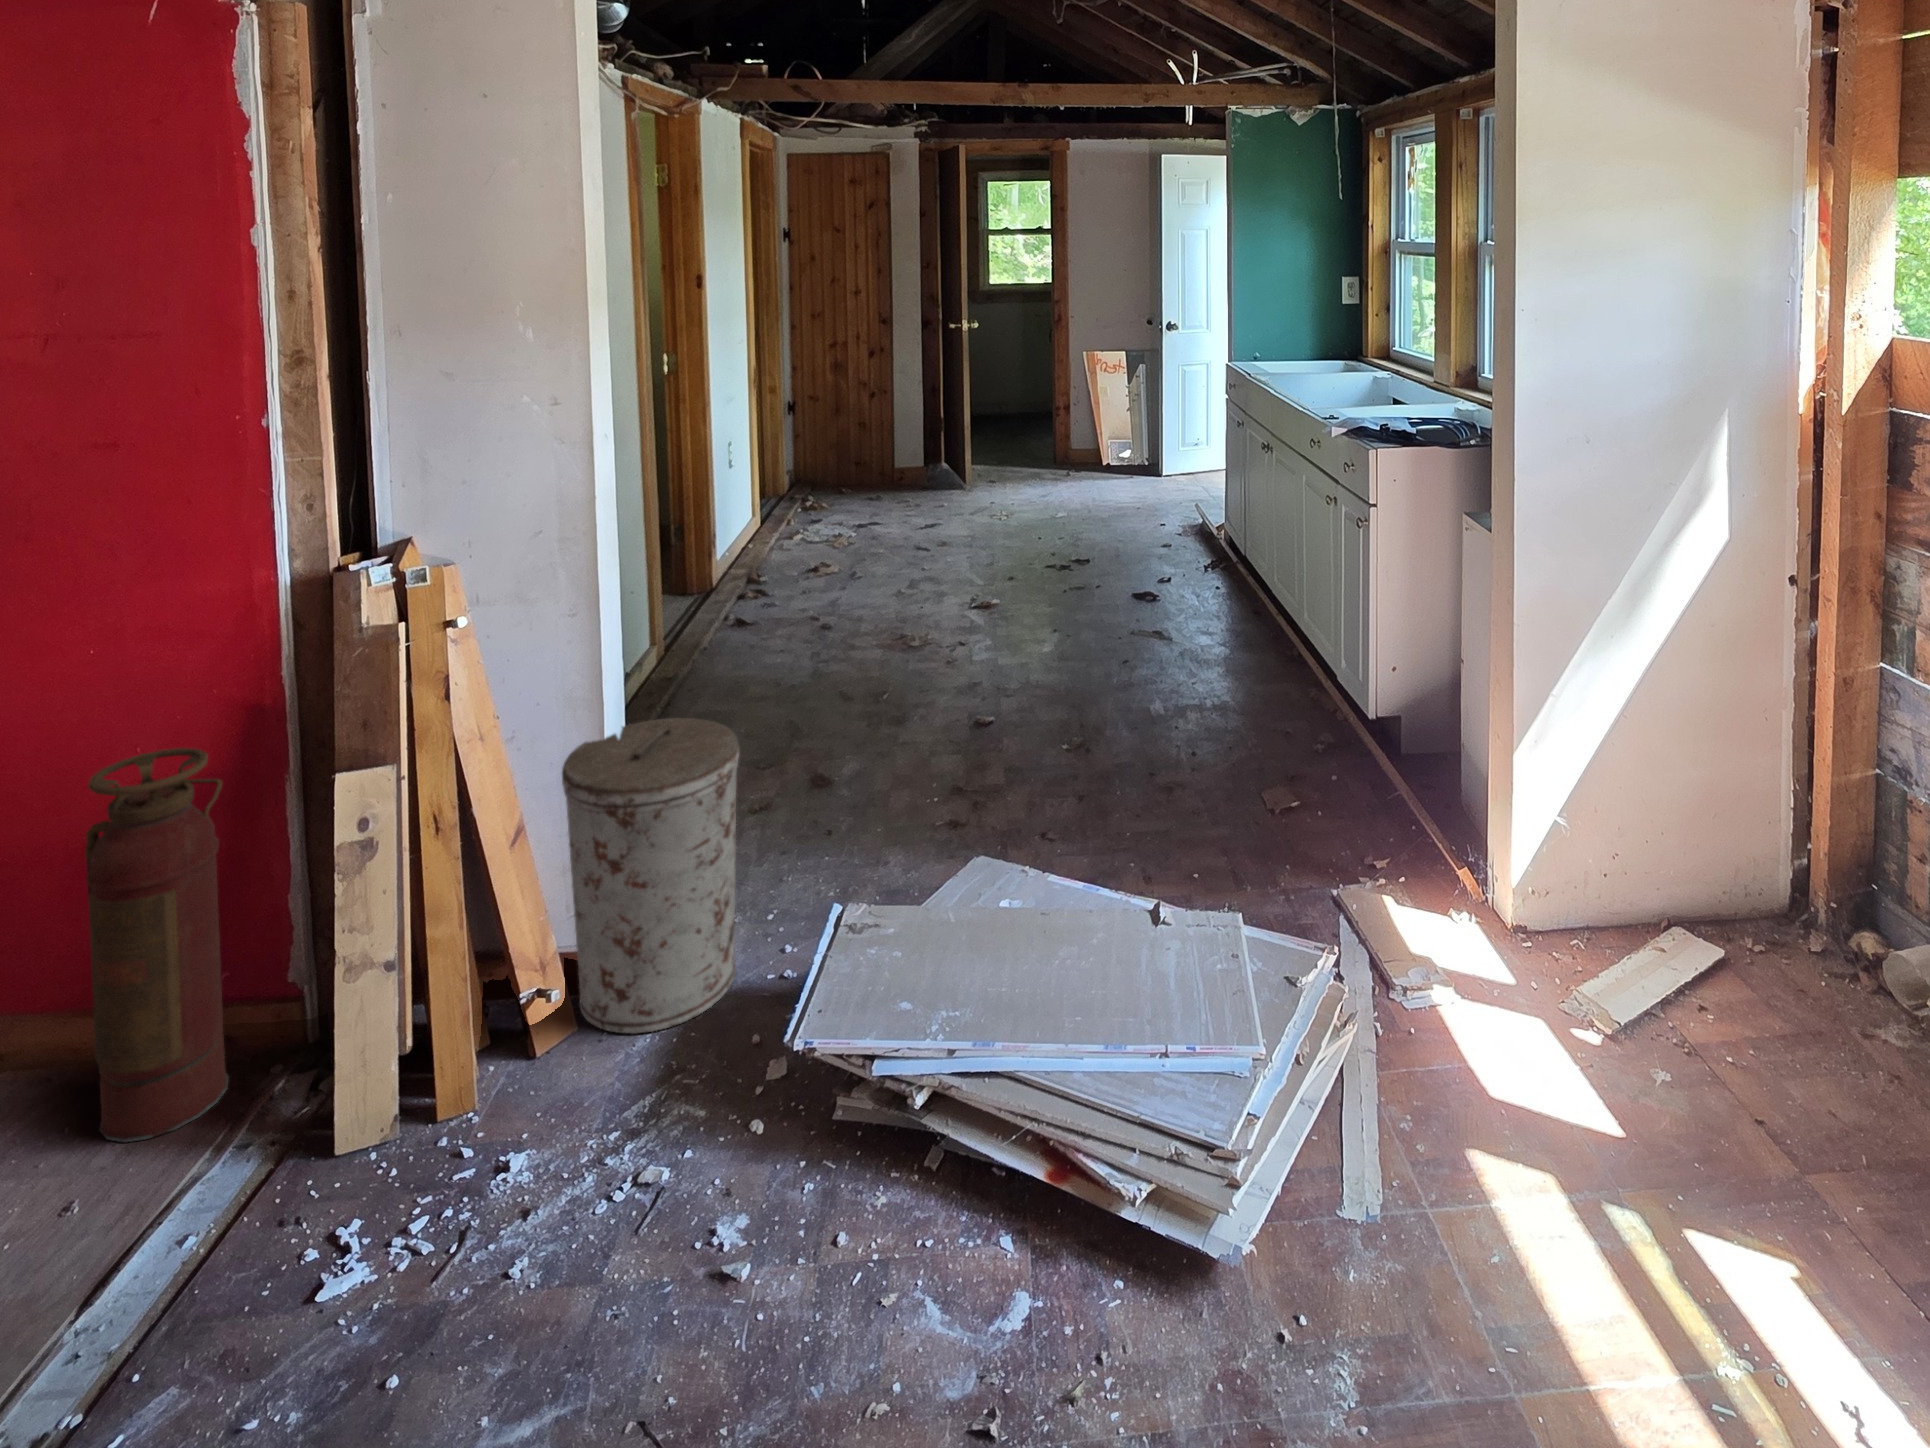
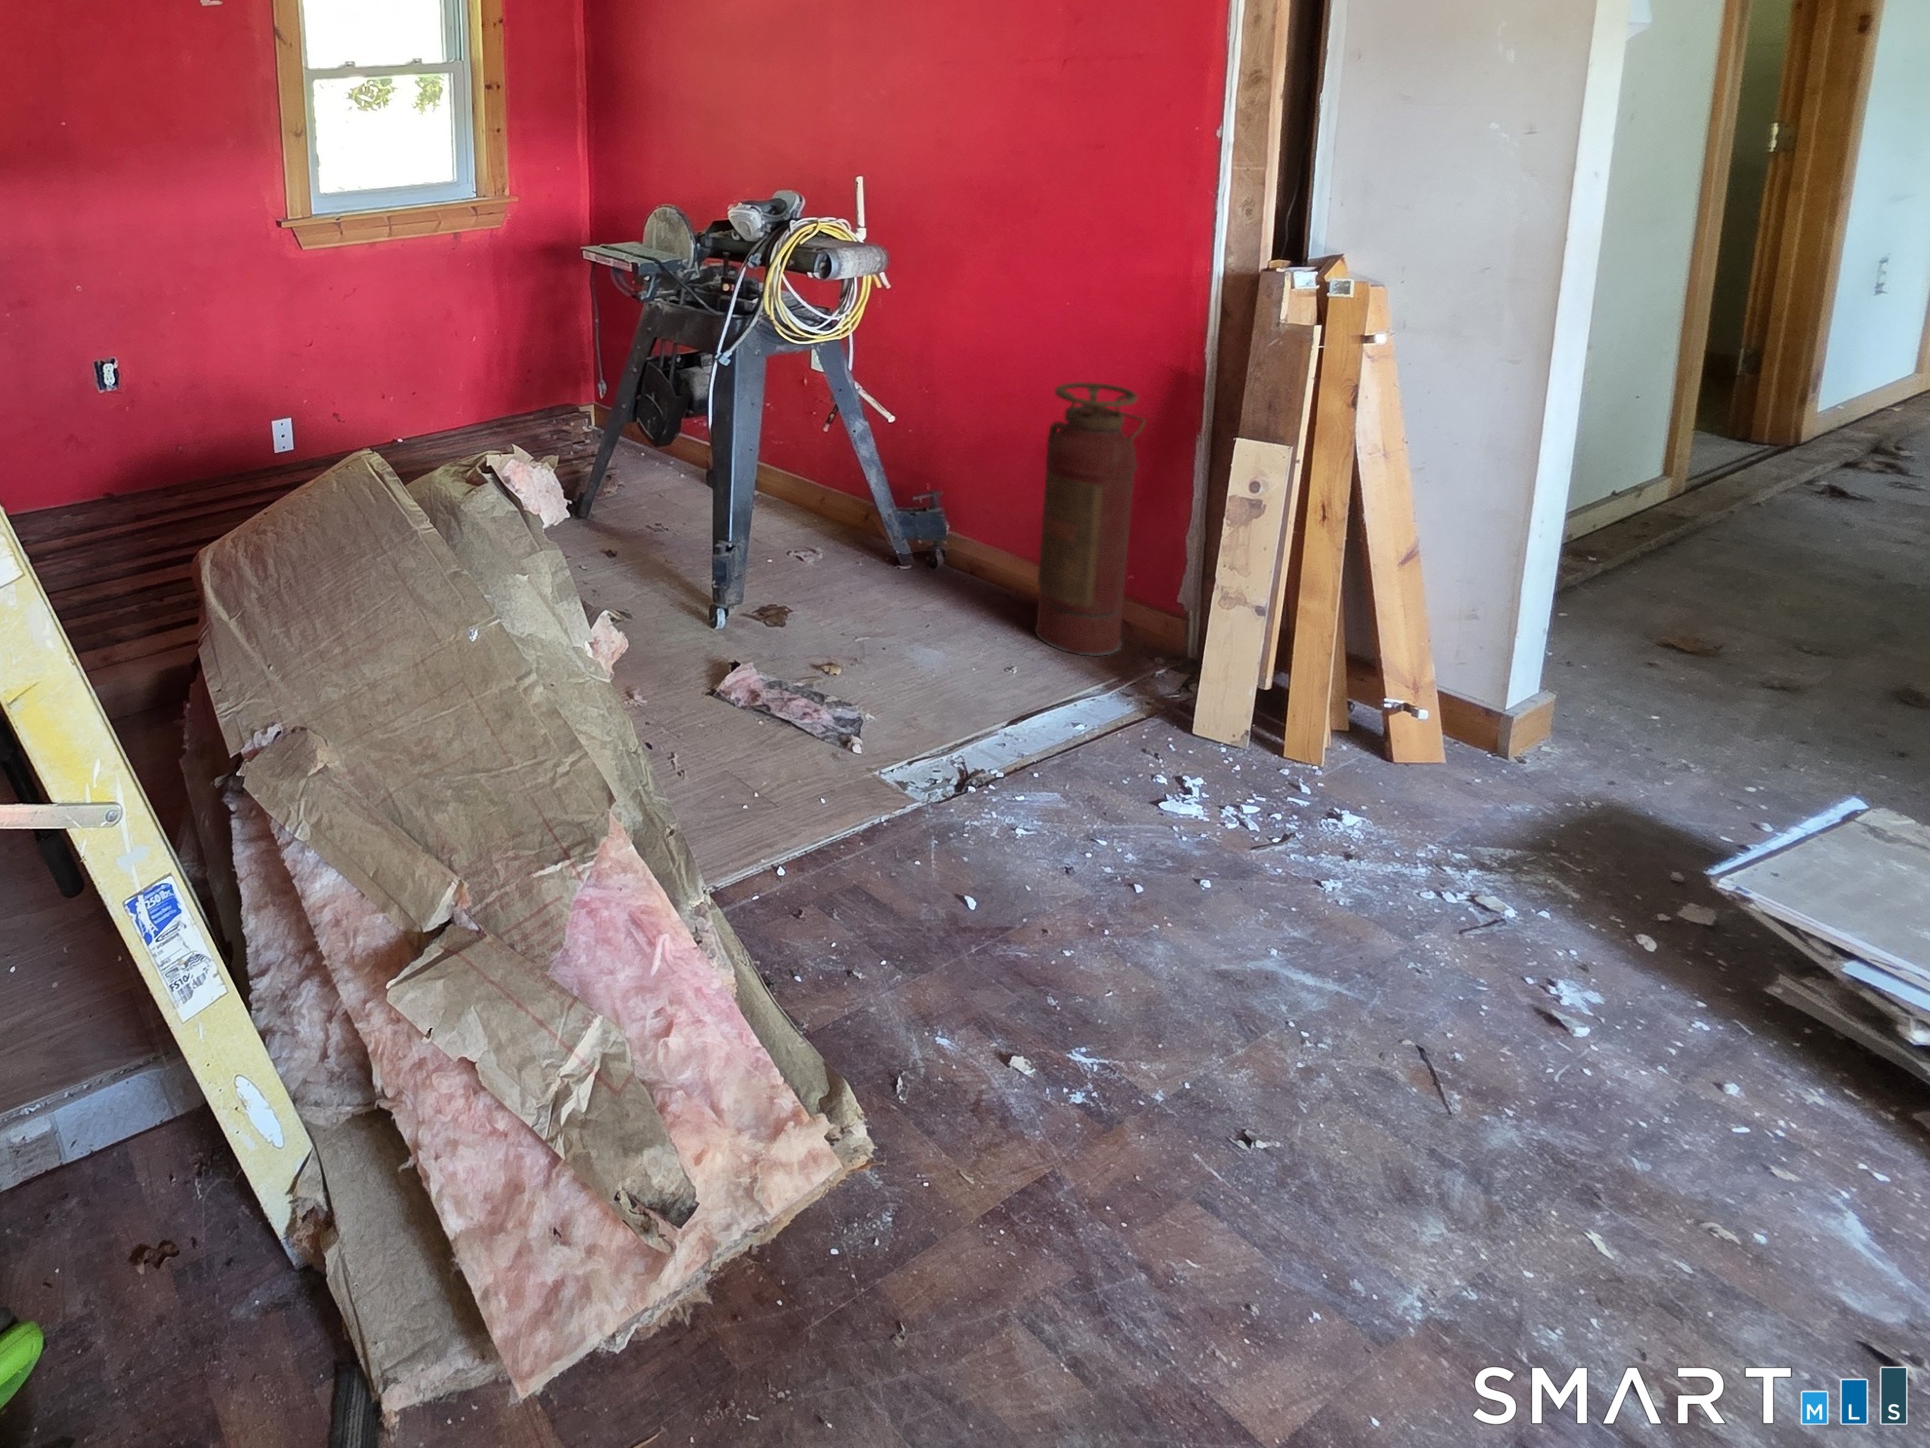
trash can: present [562,718,739,1034] -> none [1450,500,1733,827]

